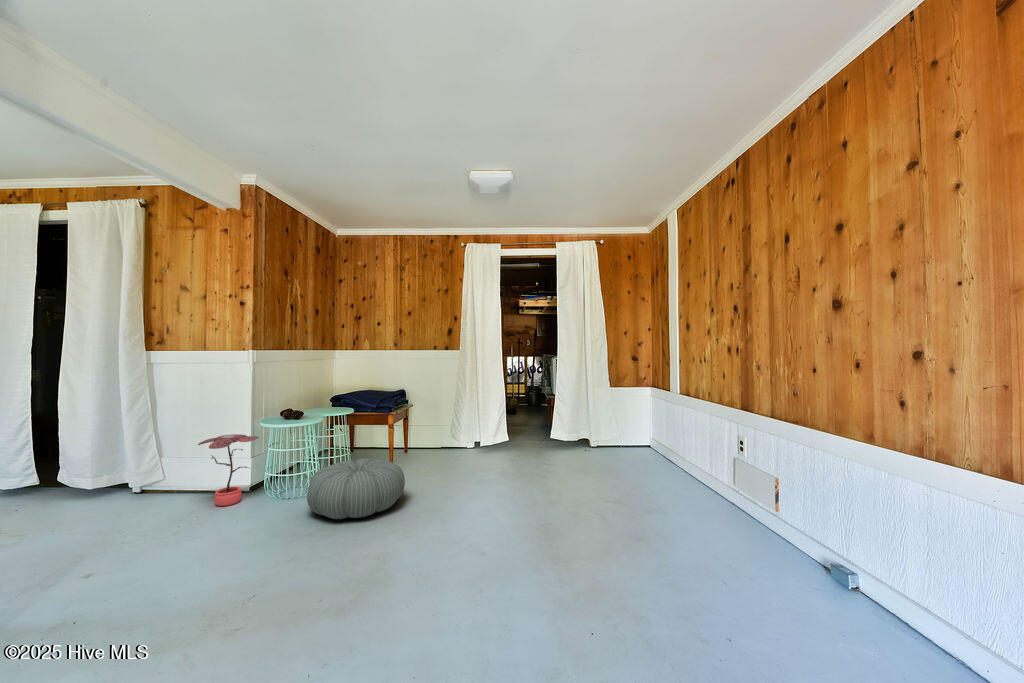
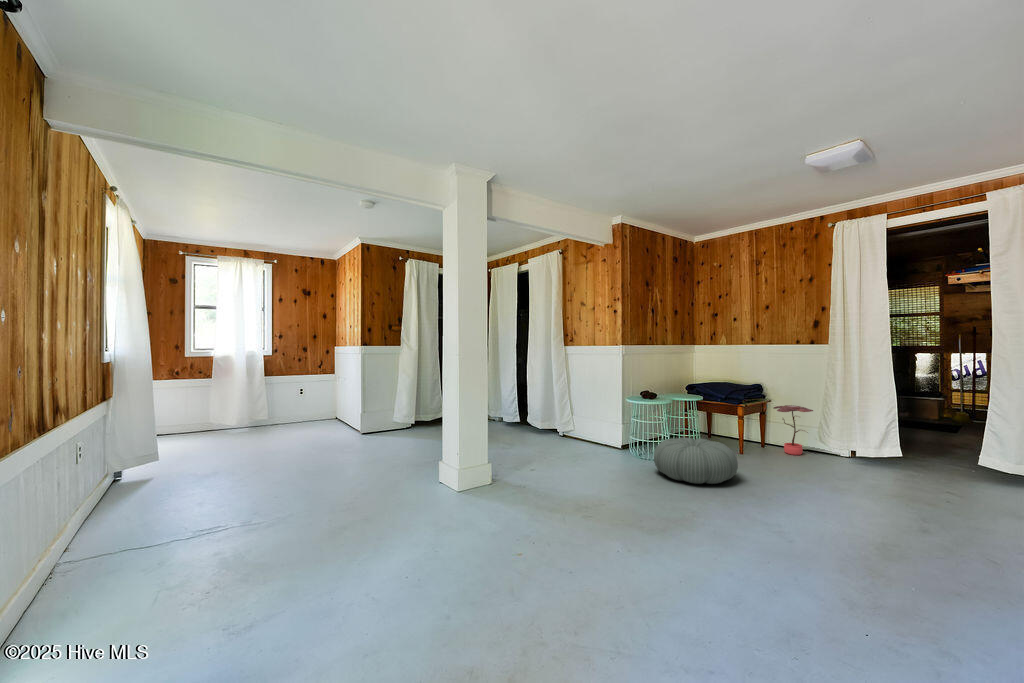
potted plant: present [198,434,259,506] -> present [774,405,813,455]

